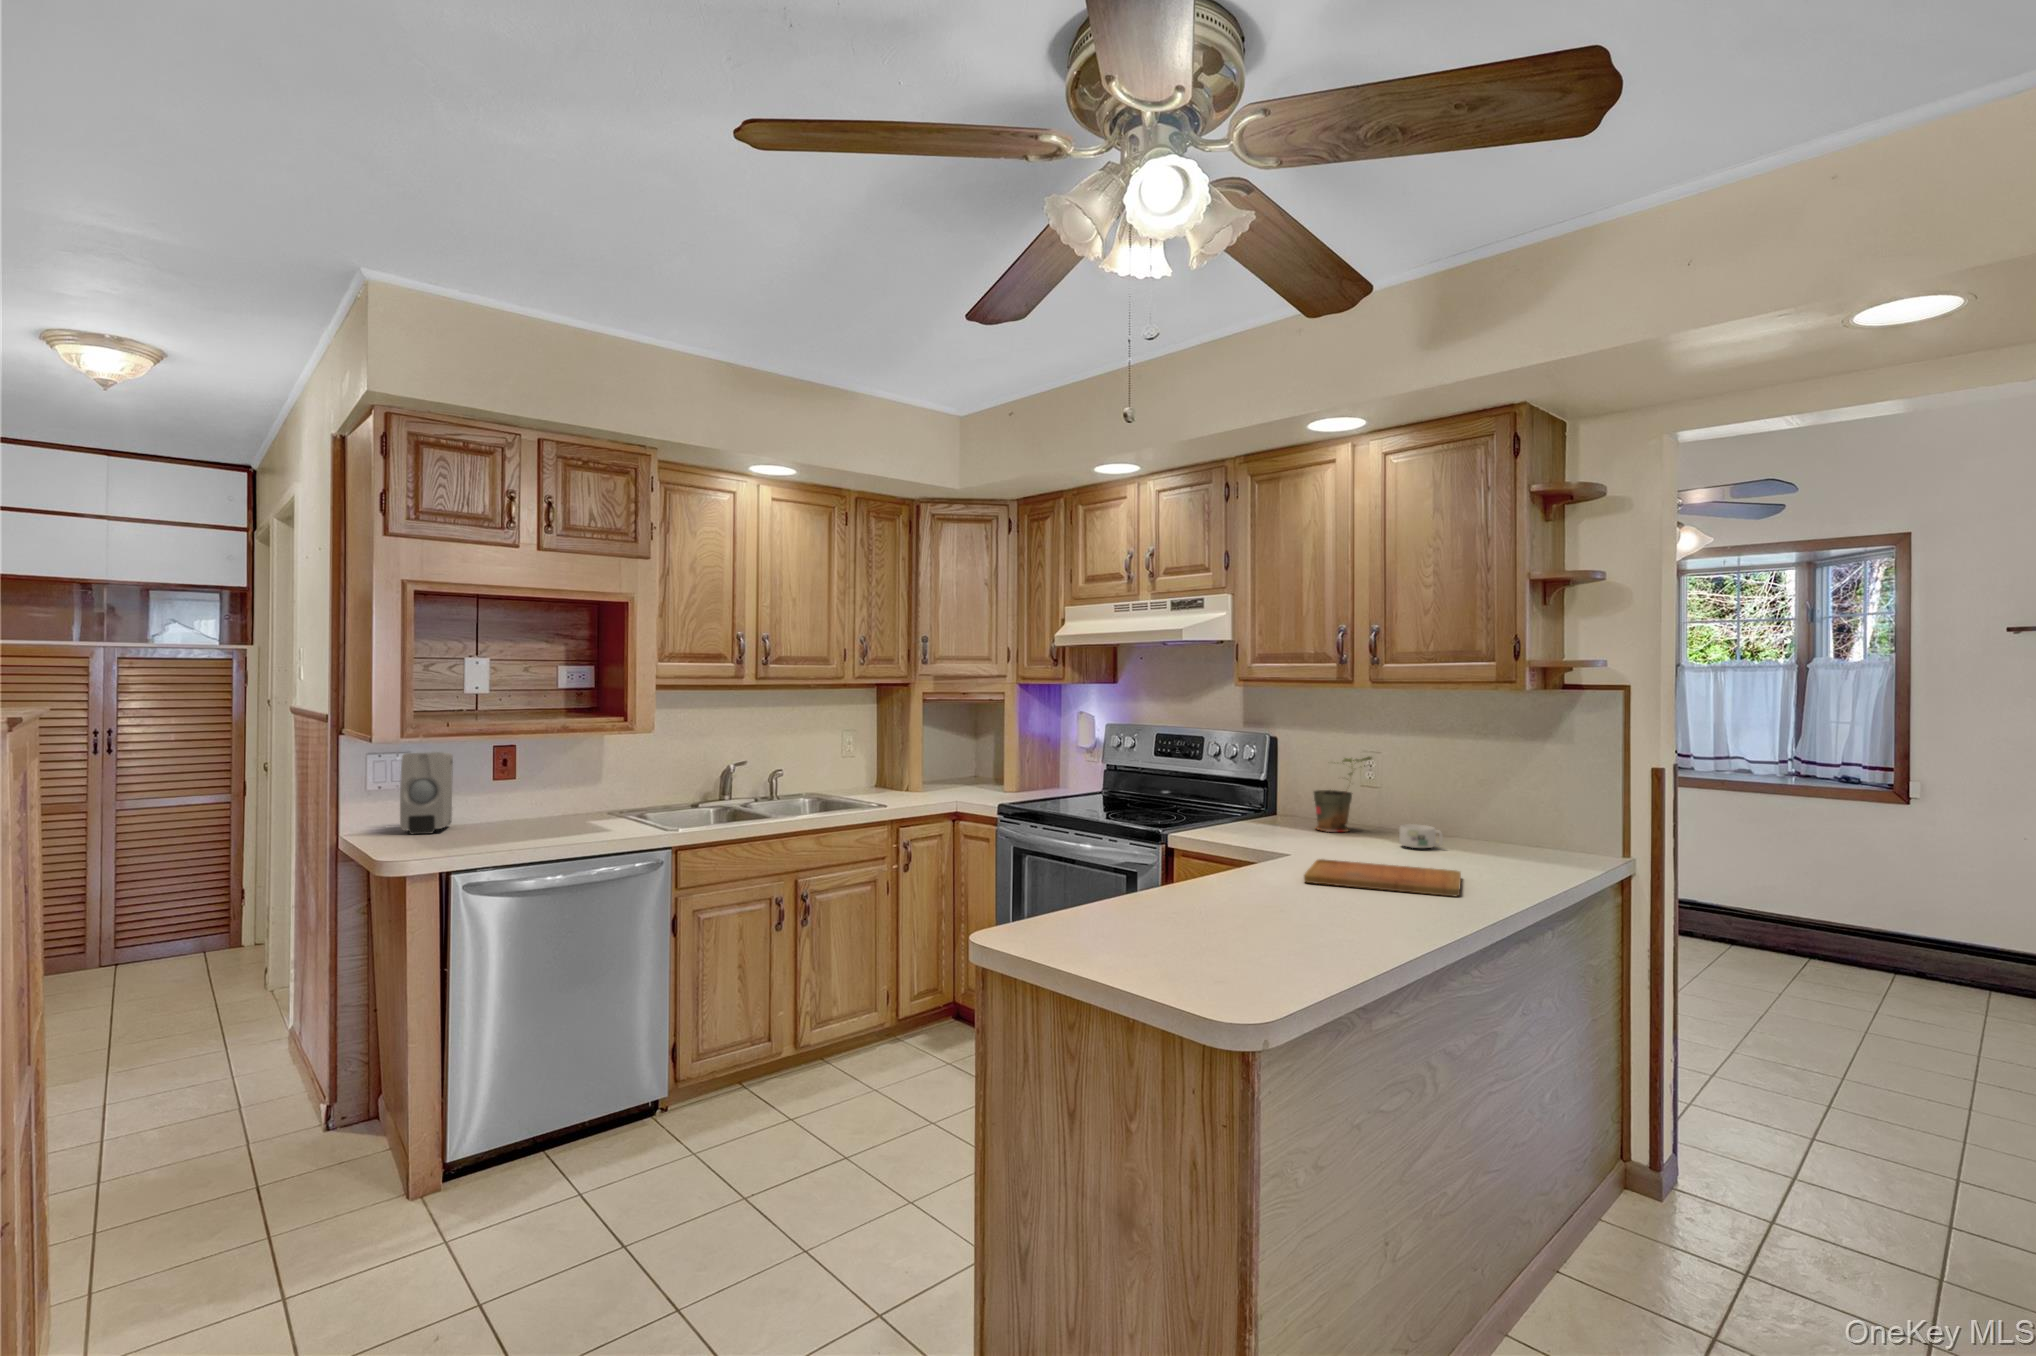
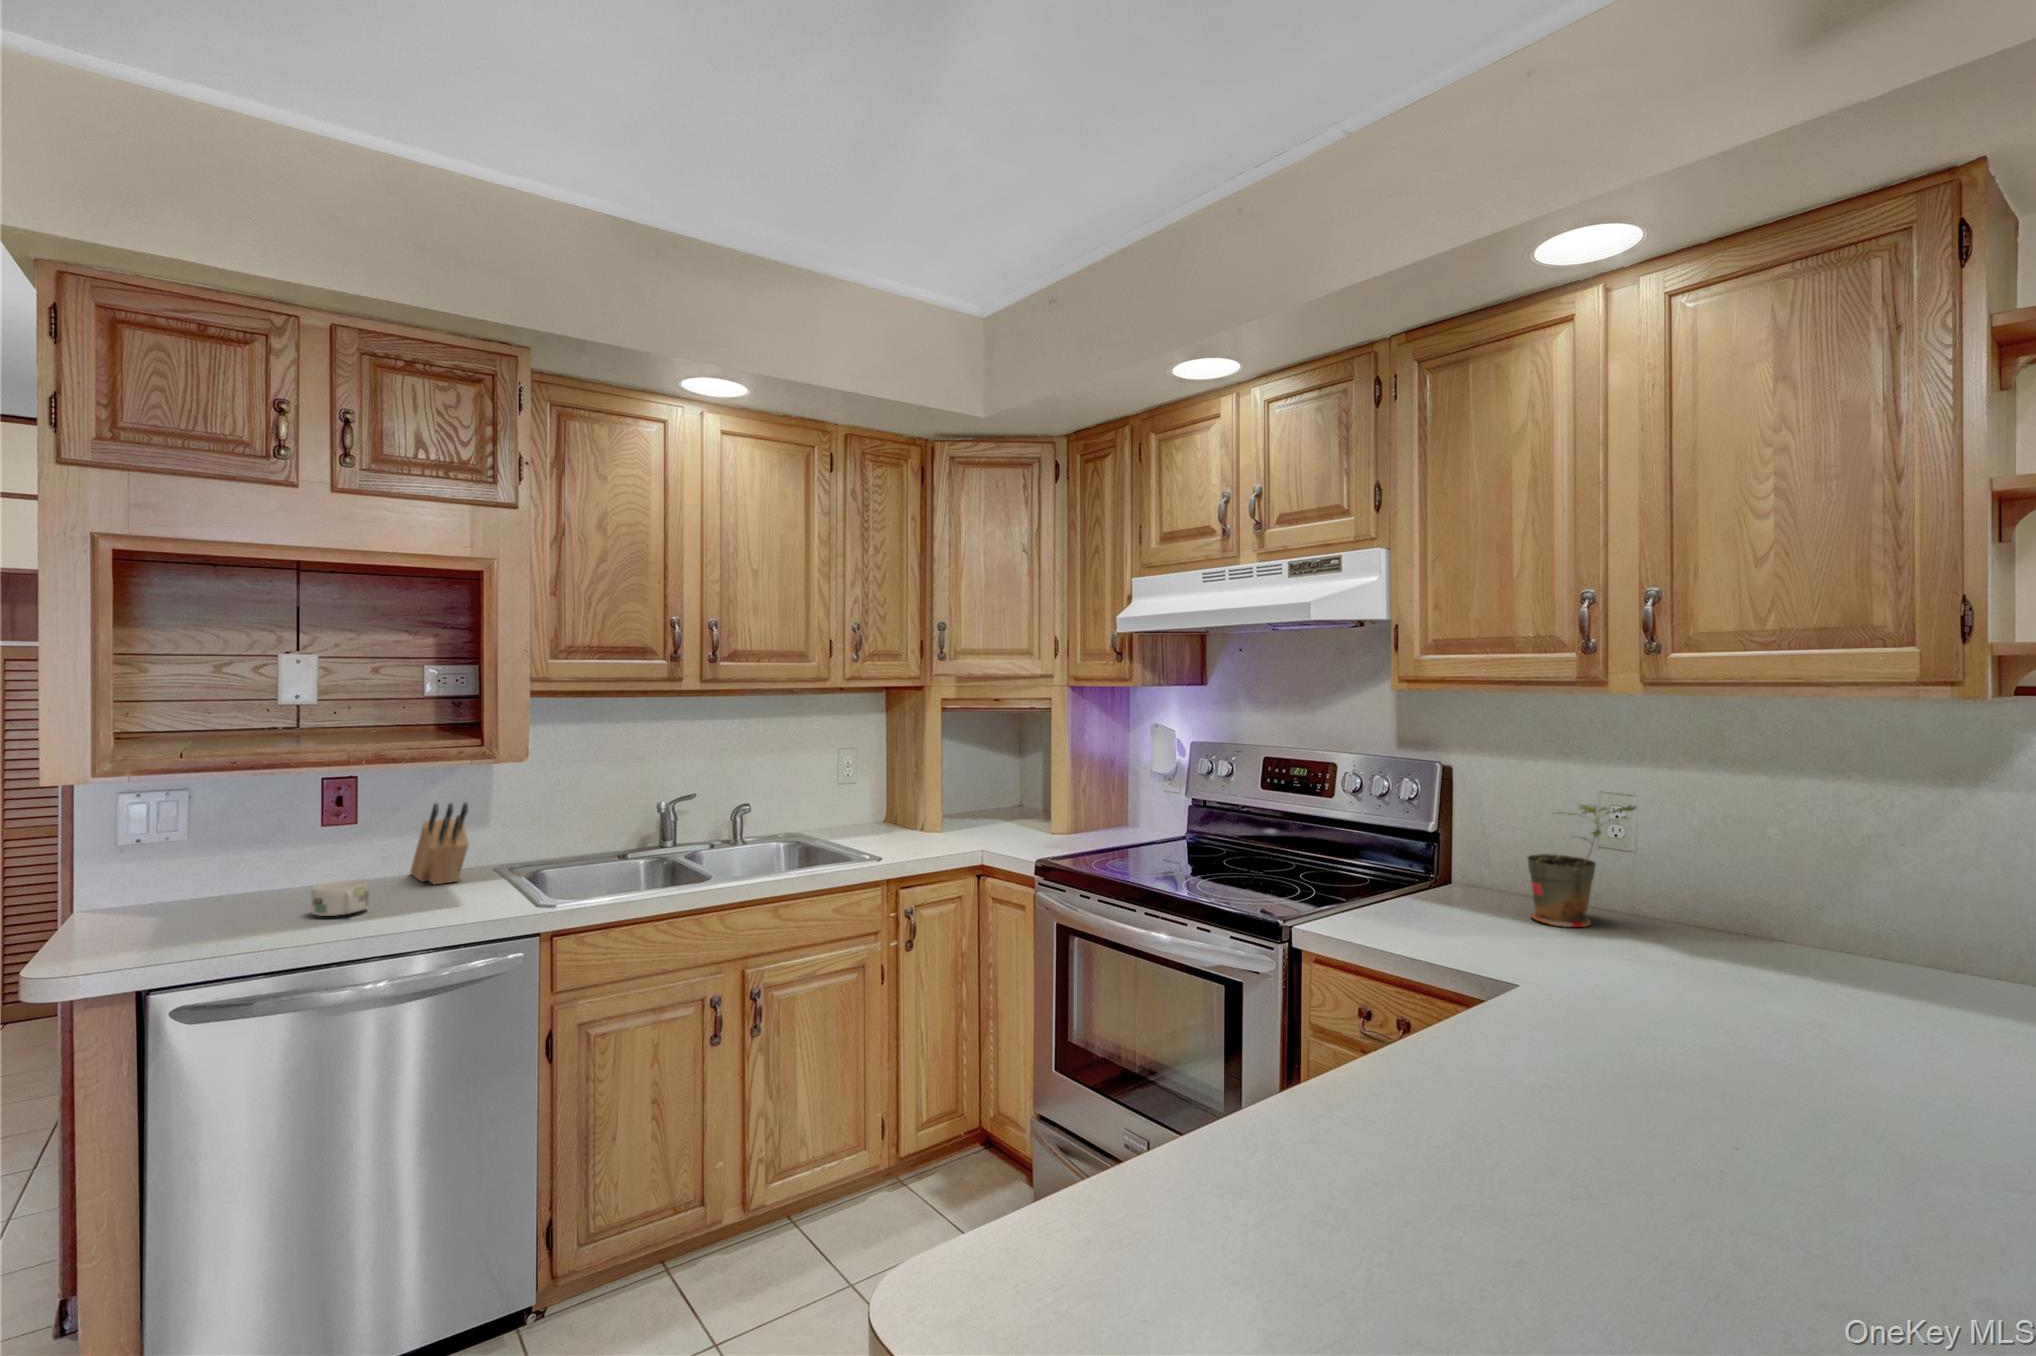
soap dispenser: present [400,752,453,834] -> none [141,791,246,915]
knife block: none [552,763,603,821] -> present [410,803,469,884]
mug: present [1399,824,1443,848] -> present [311,880,369,916]
cutting board: present [1304,859,1461,896] -> none [1585,1013,1964,1153]

